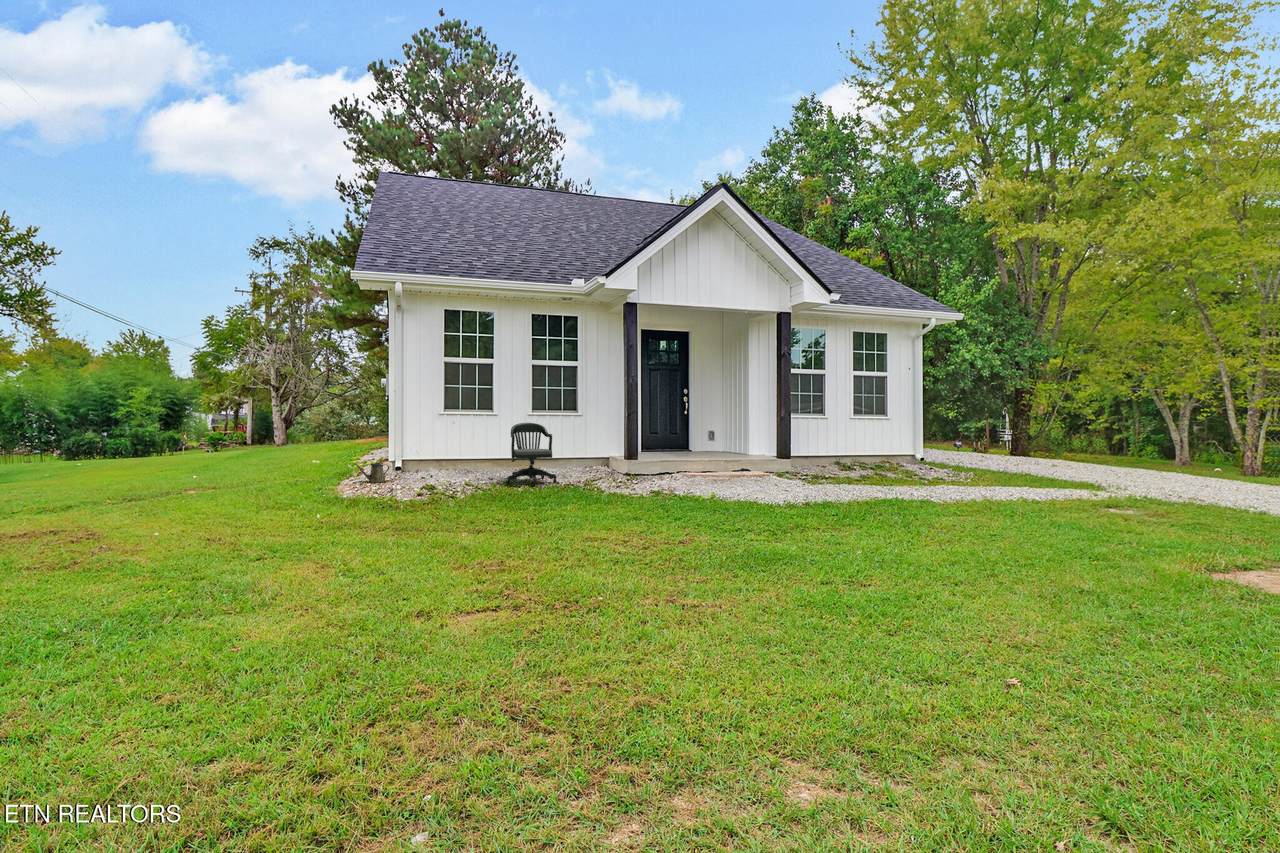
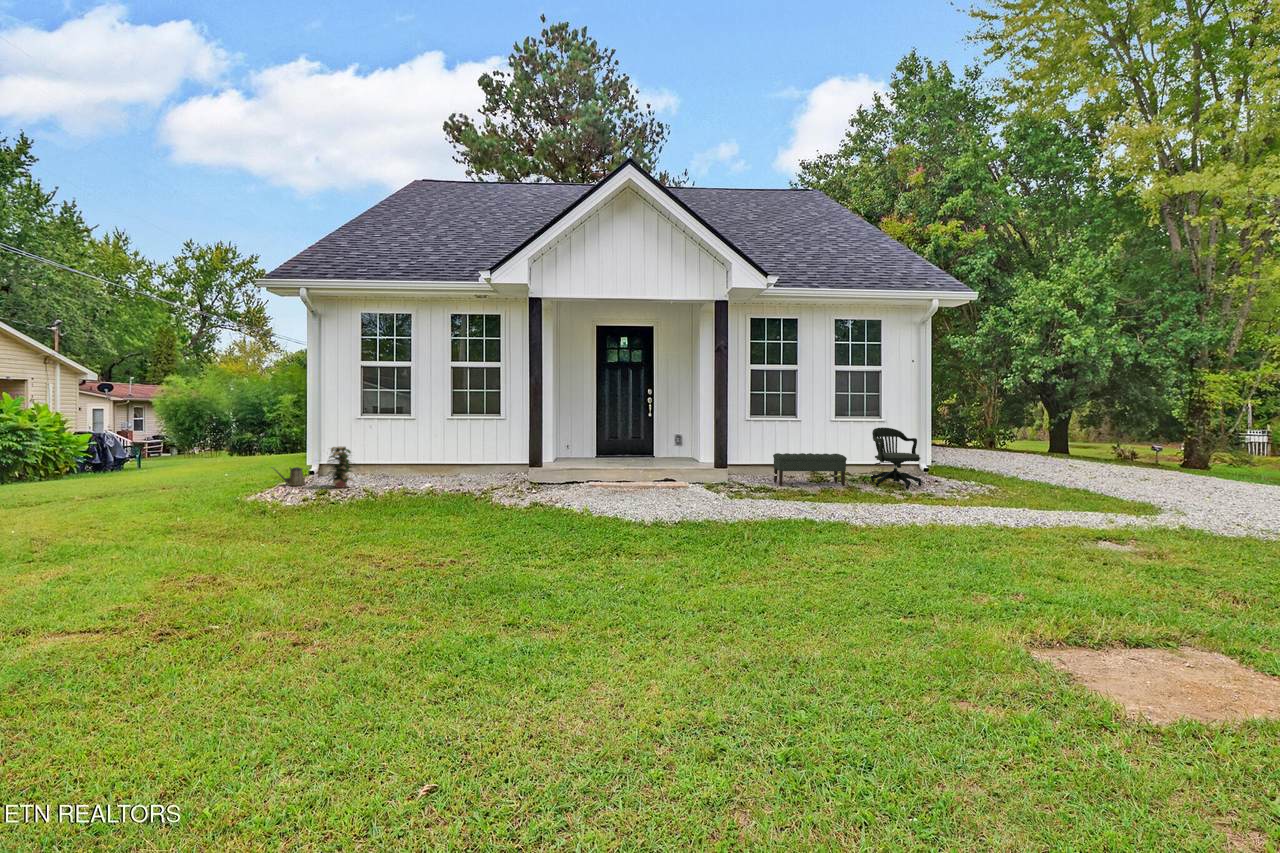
chair: present [507,423,557,486] -> present [871,427,921,489]
decorative plant: none [412,442,444,484] -> present [328,447,354,488]
bench: none [806,445,868,473] -> present [773,453,847,486]

